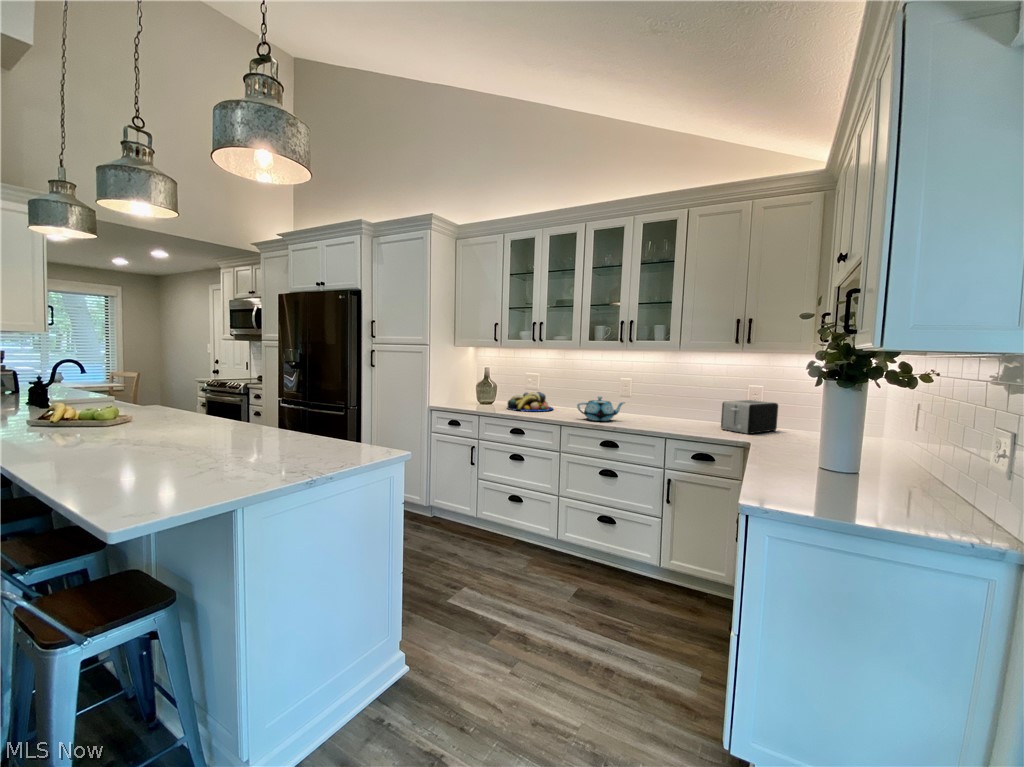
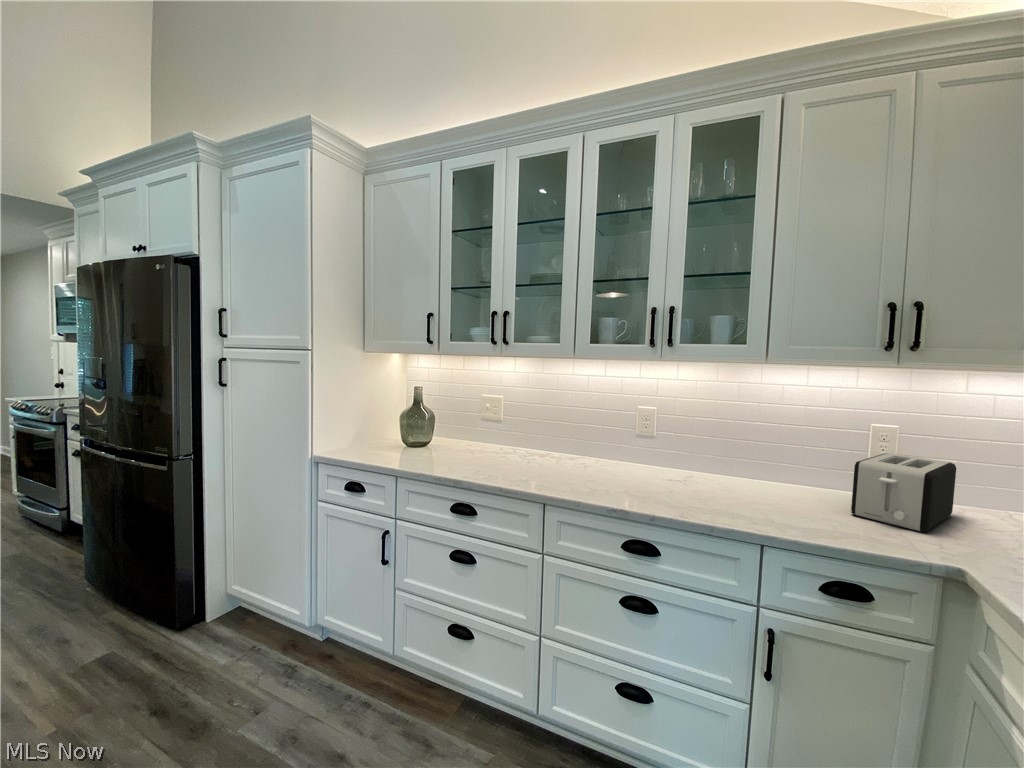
fruit bowl: present [507,392,553,411] -> none [447,429,528,468]
teapot: present [577,397,623,421] -> none [573,448,662,496]

